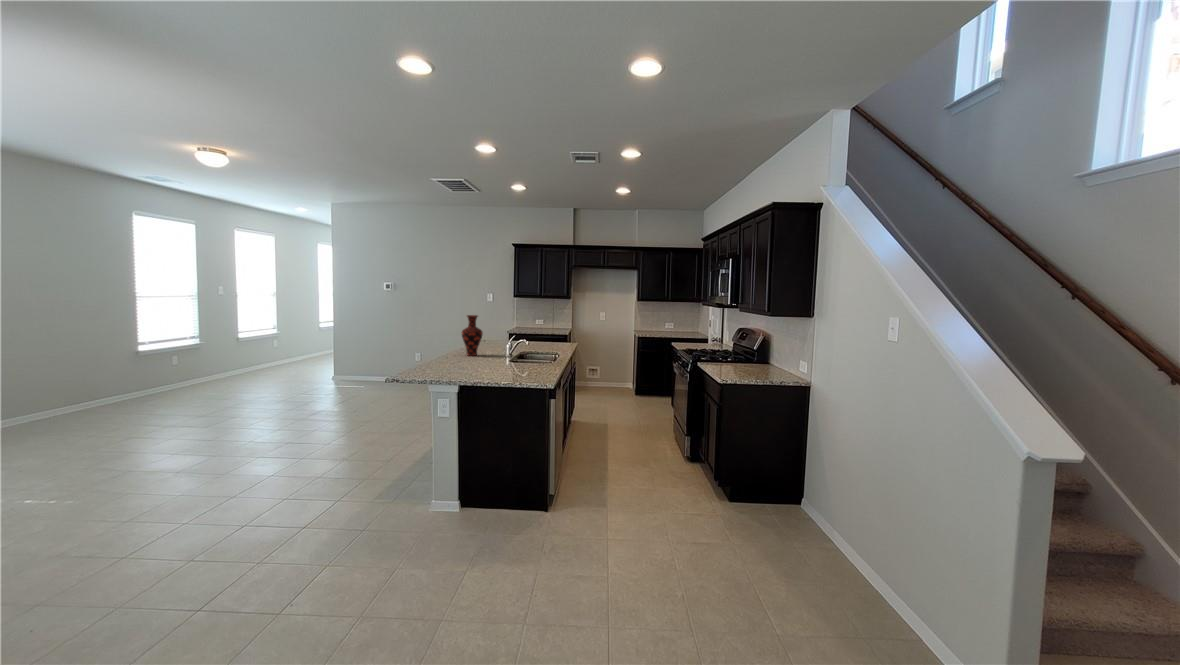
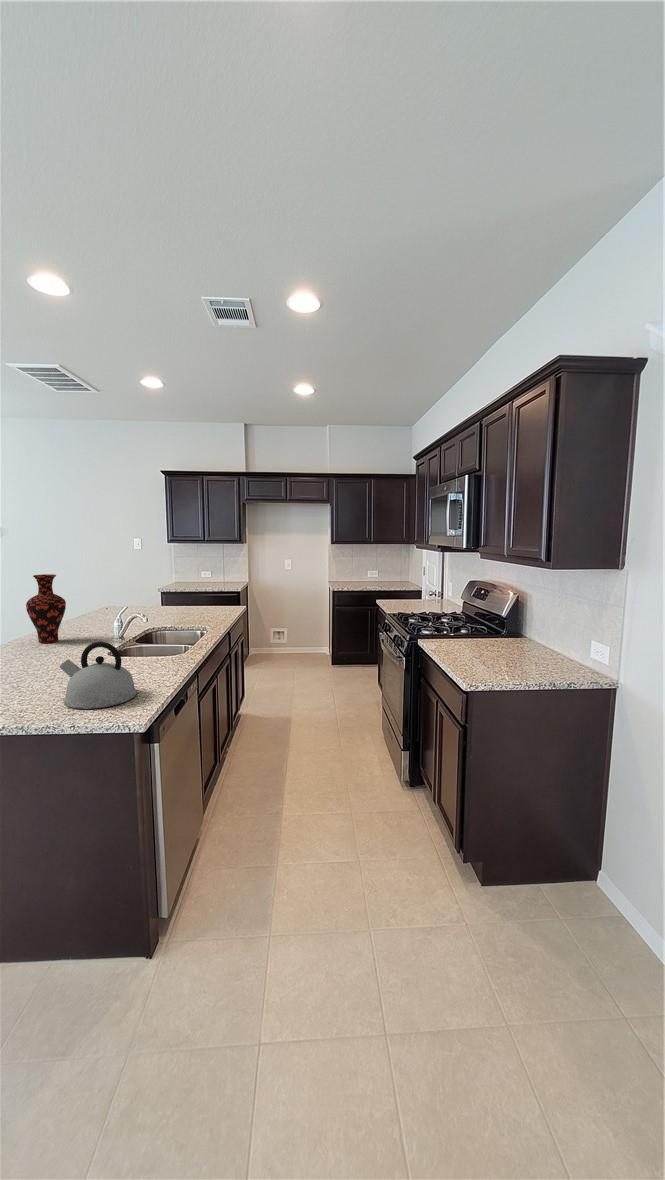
kettle: none [510,347,545,378] -> present [60,642,137,709]

